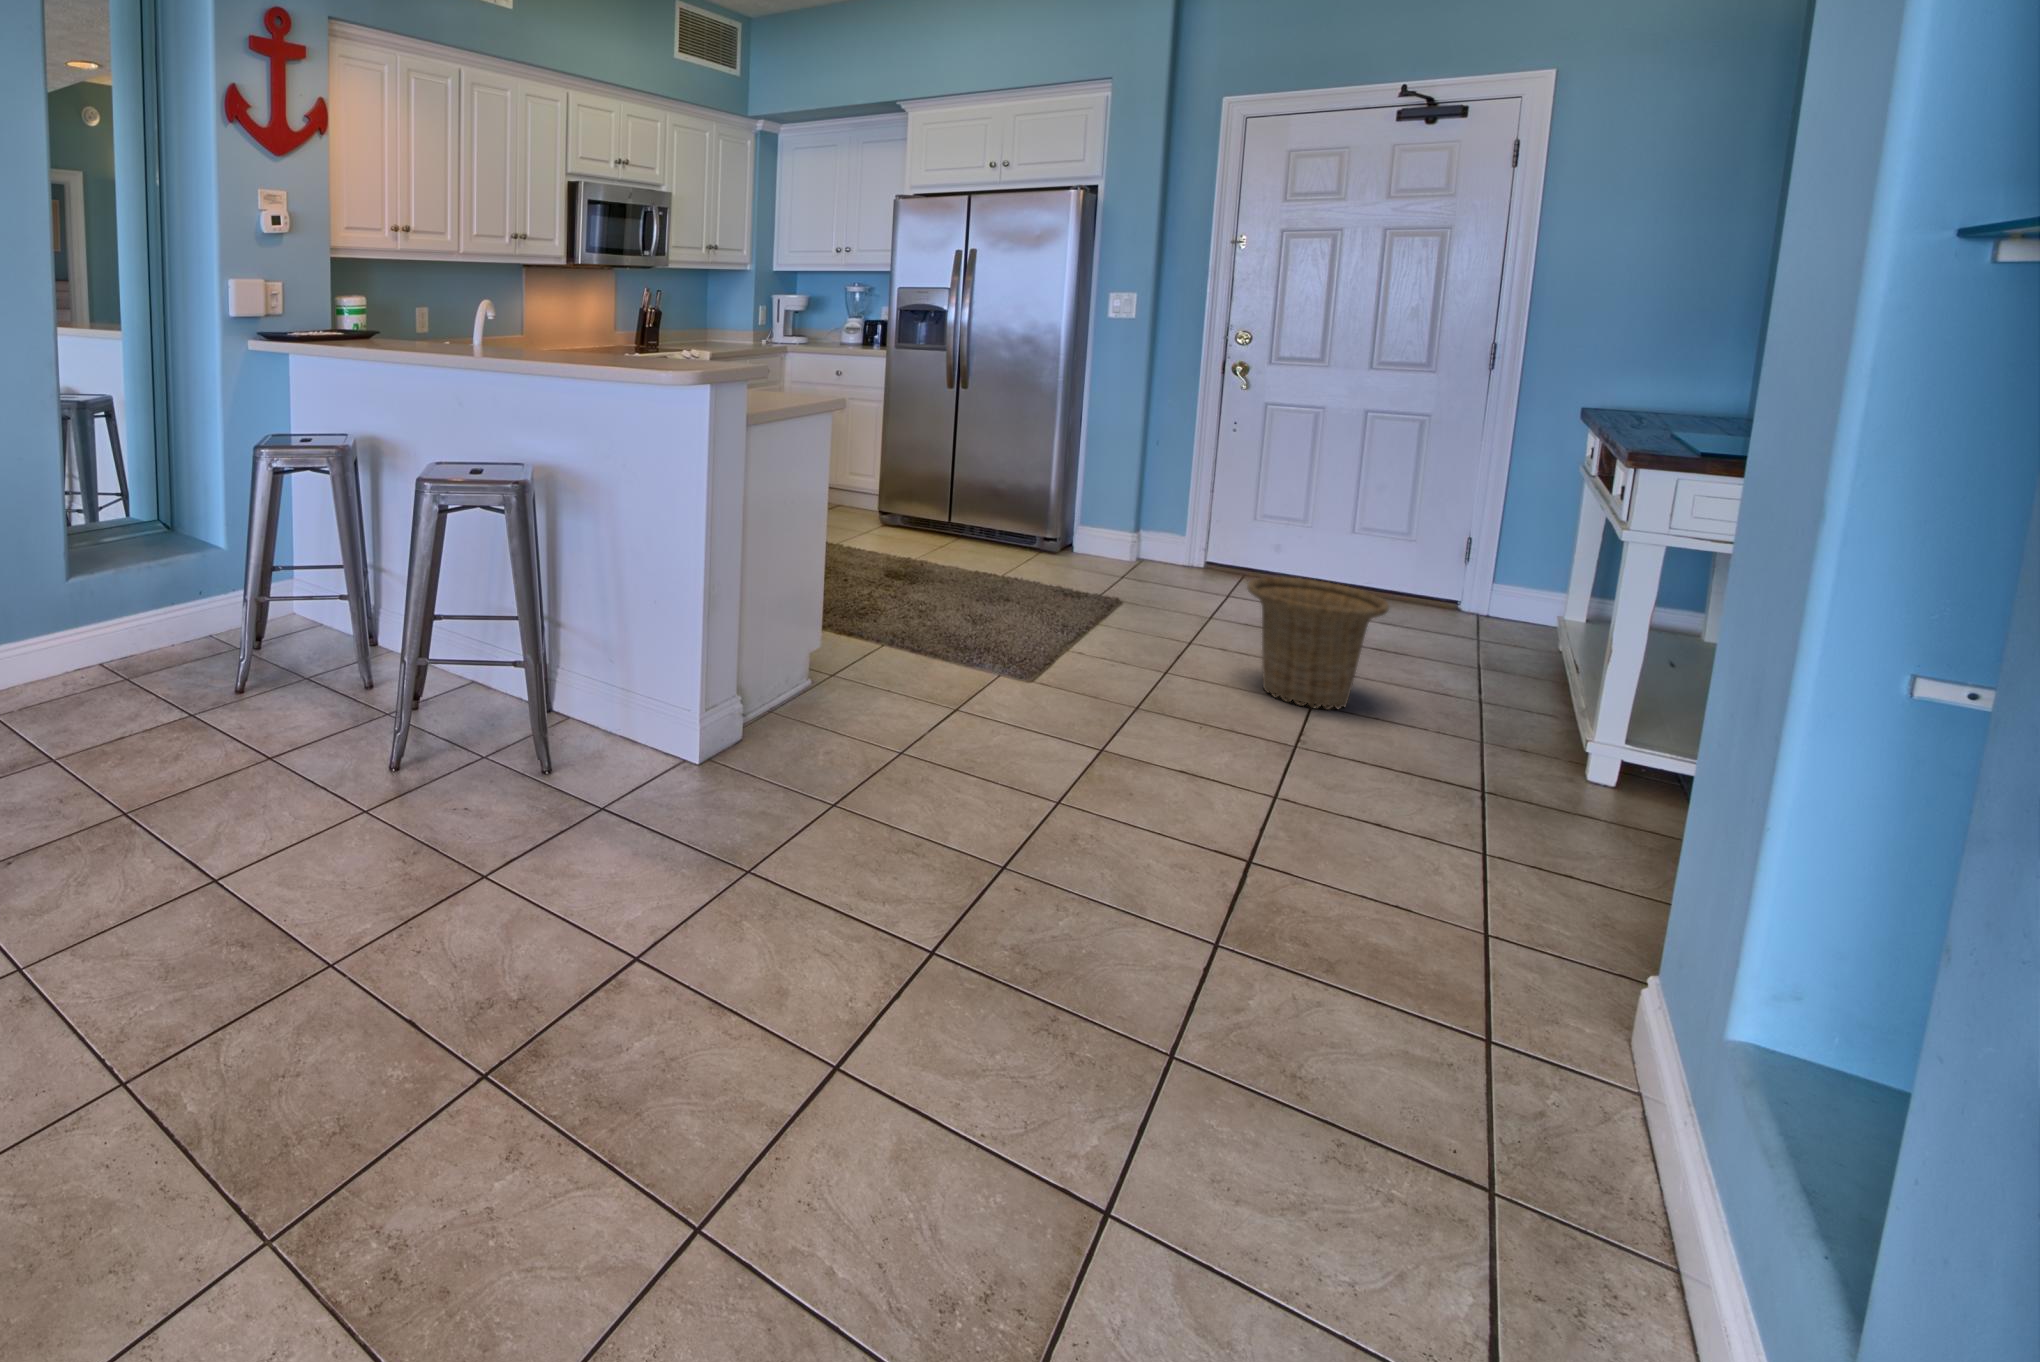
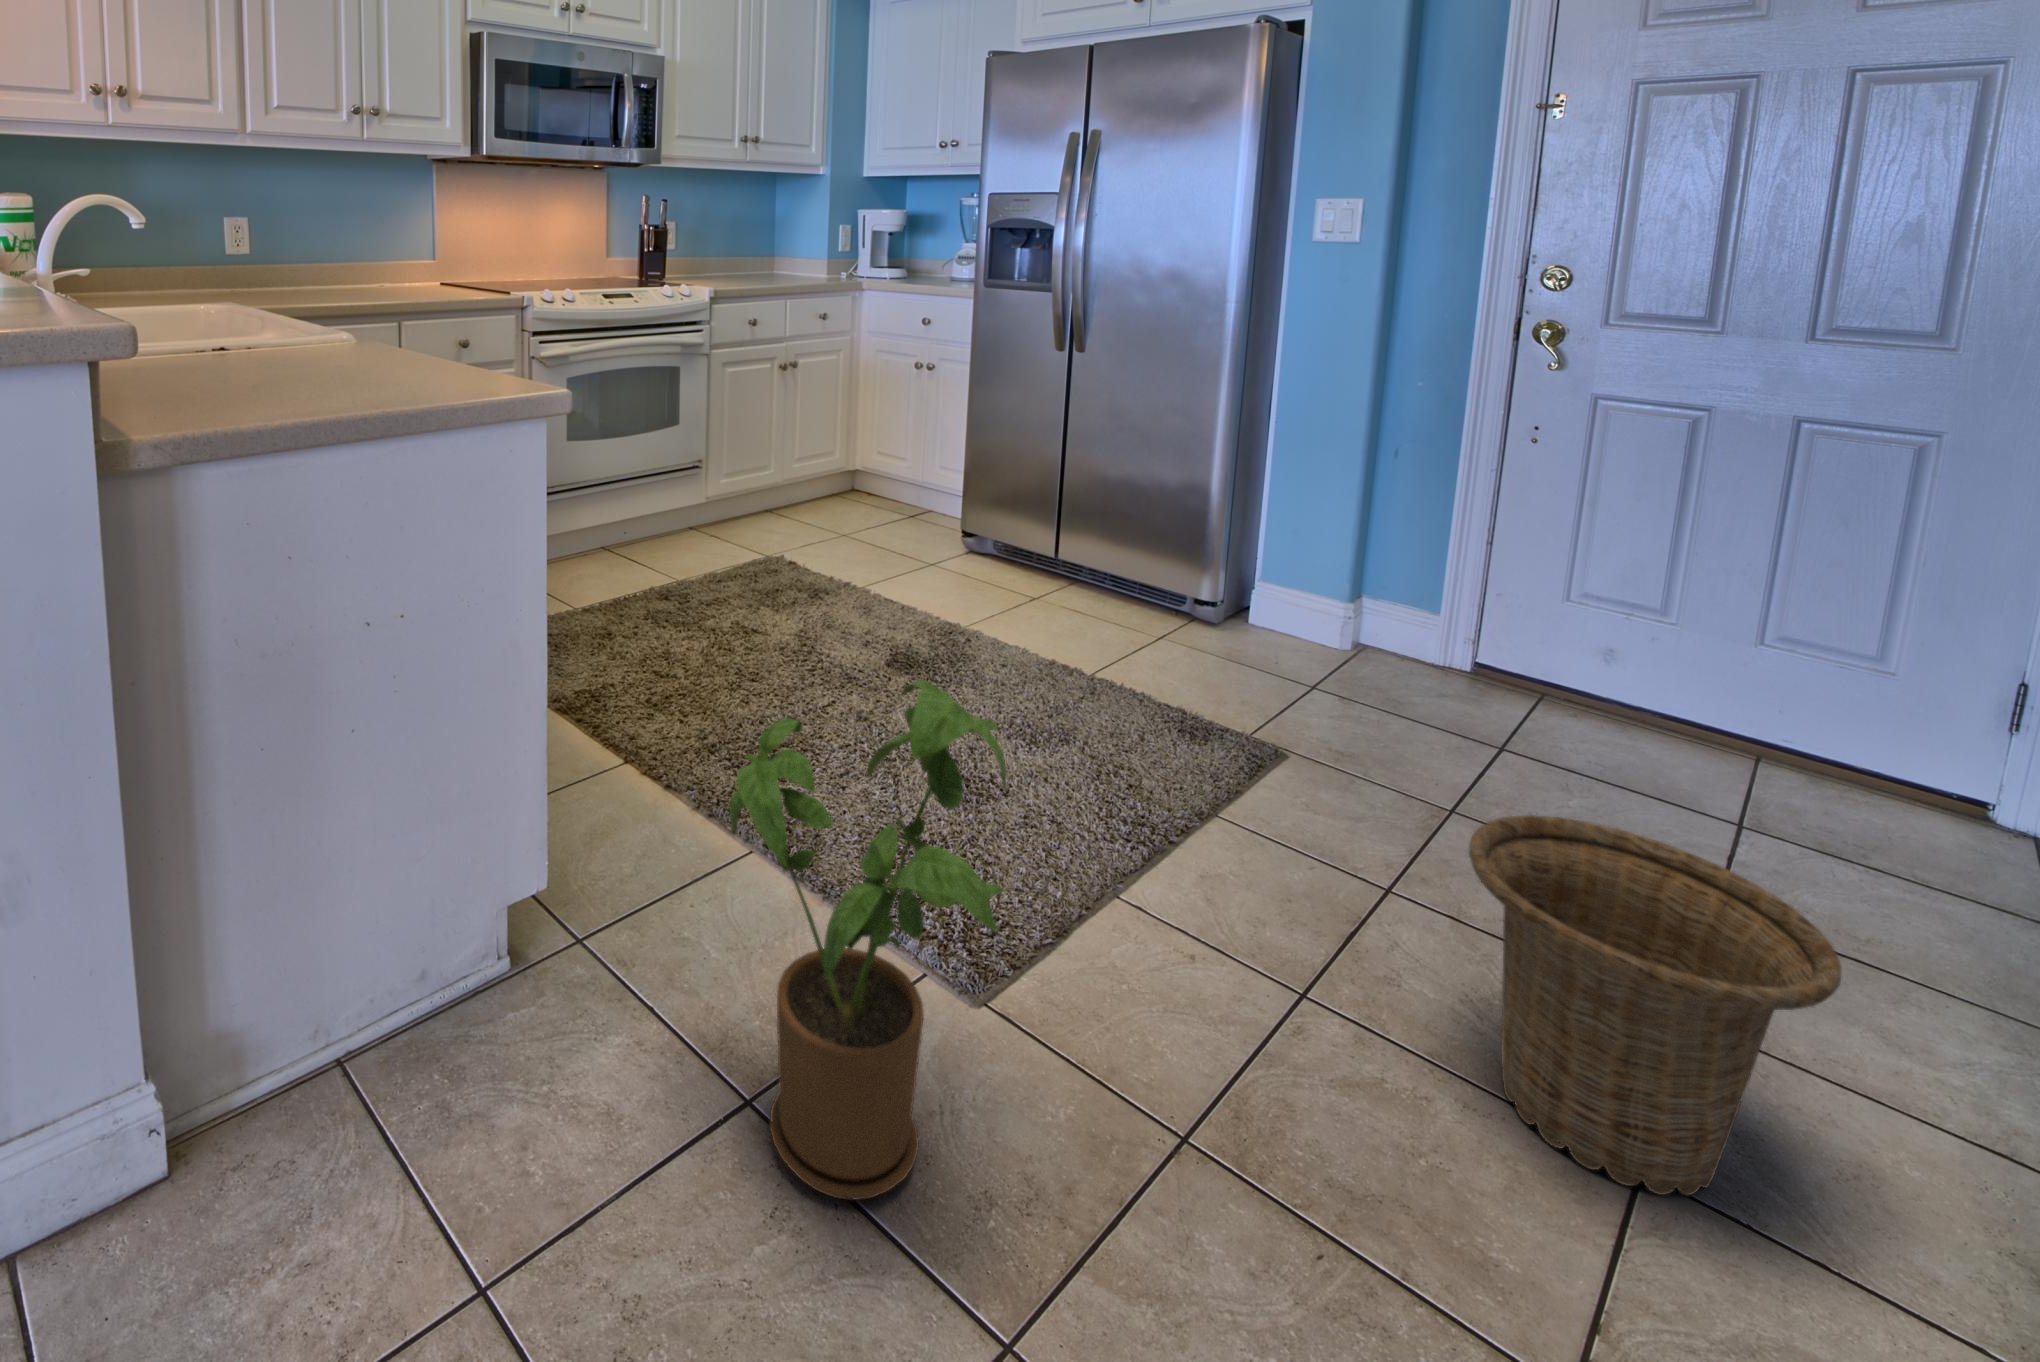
house plant: none [958,514,1106,729] -> present [729,680,1006,1200]

